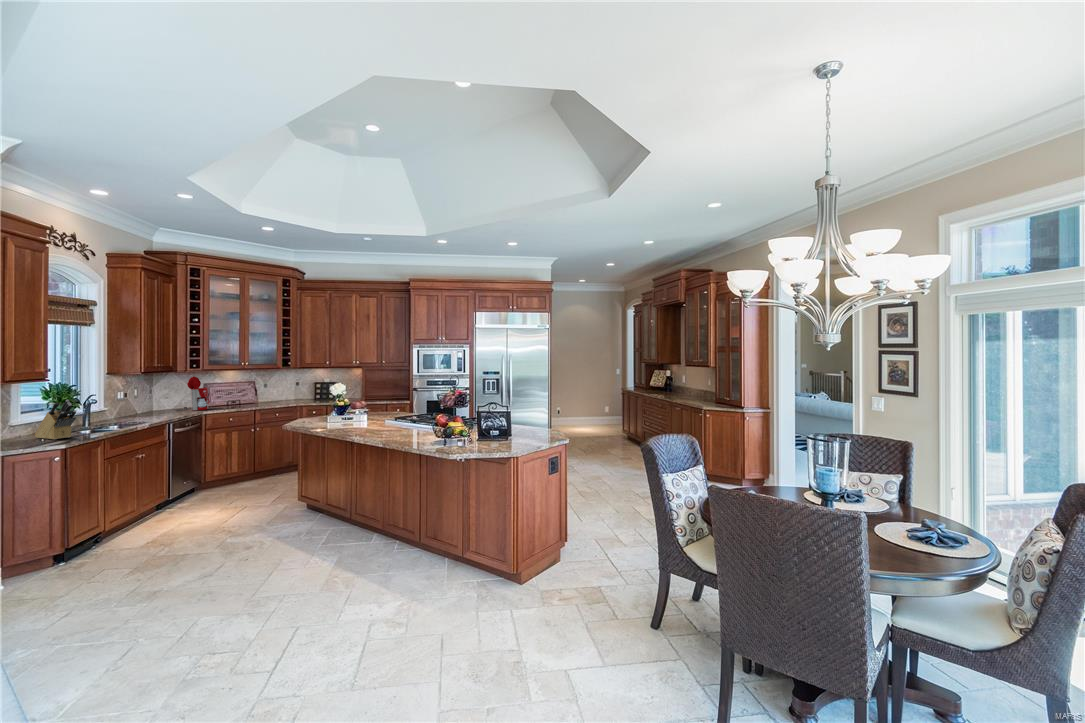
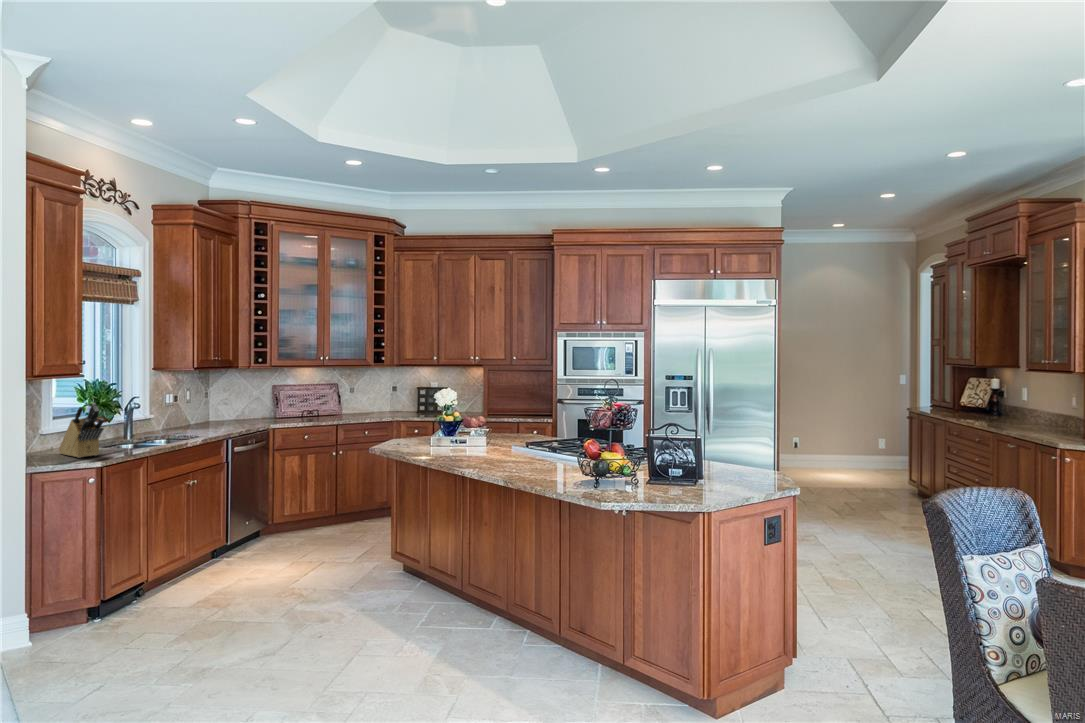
coffee maker: present [177,376,210,411] -> none [239,374,280,422]

